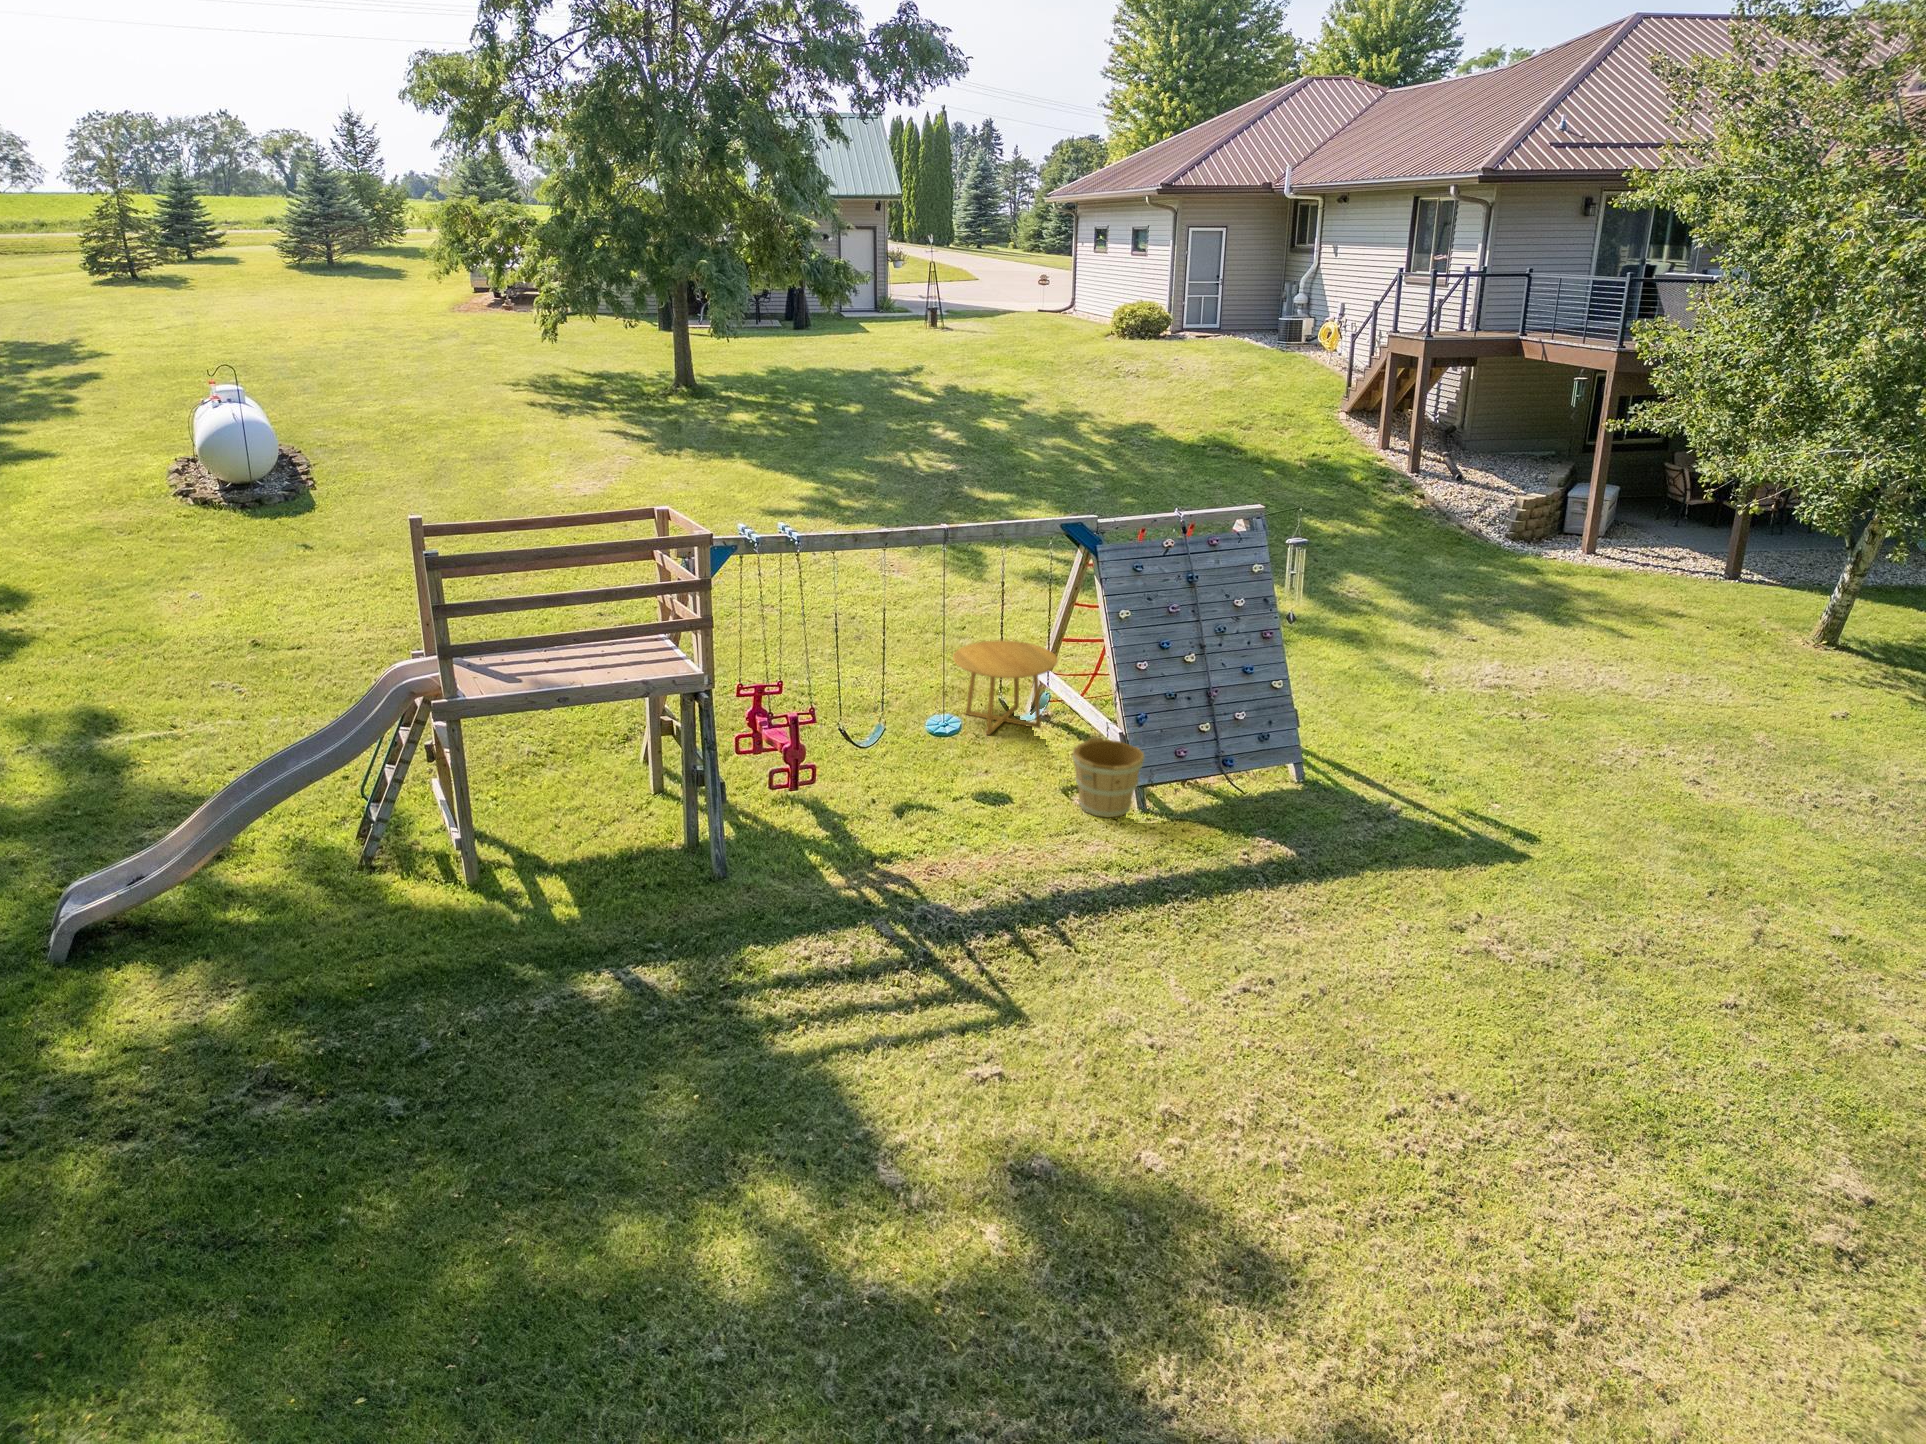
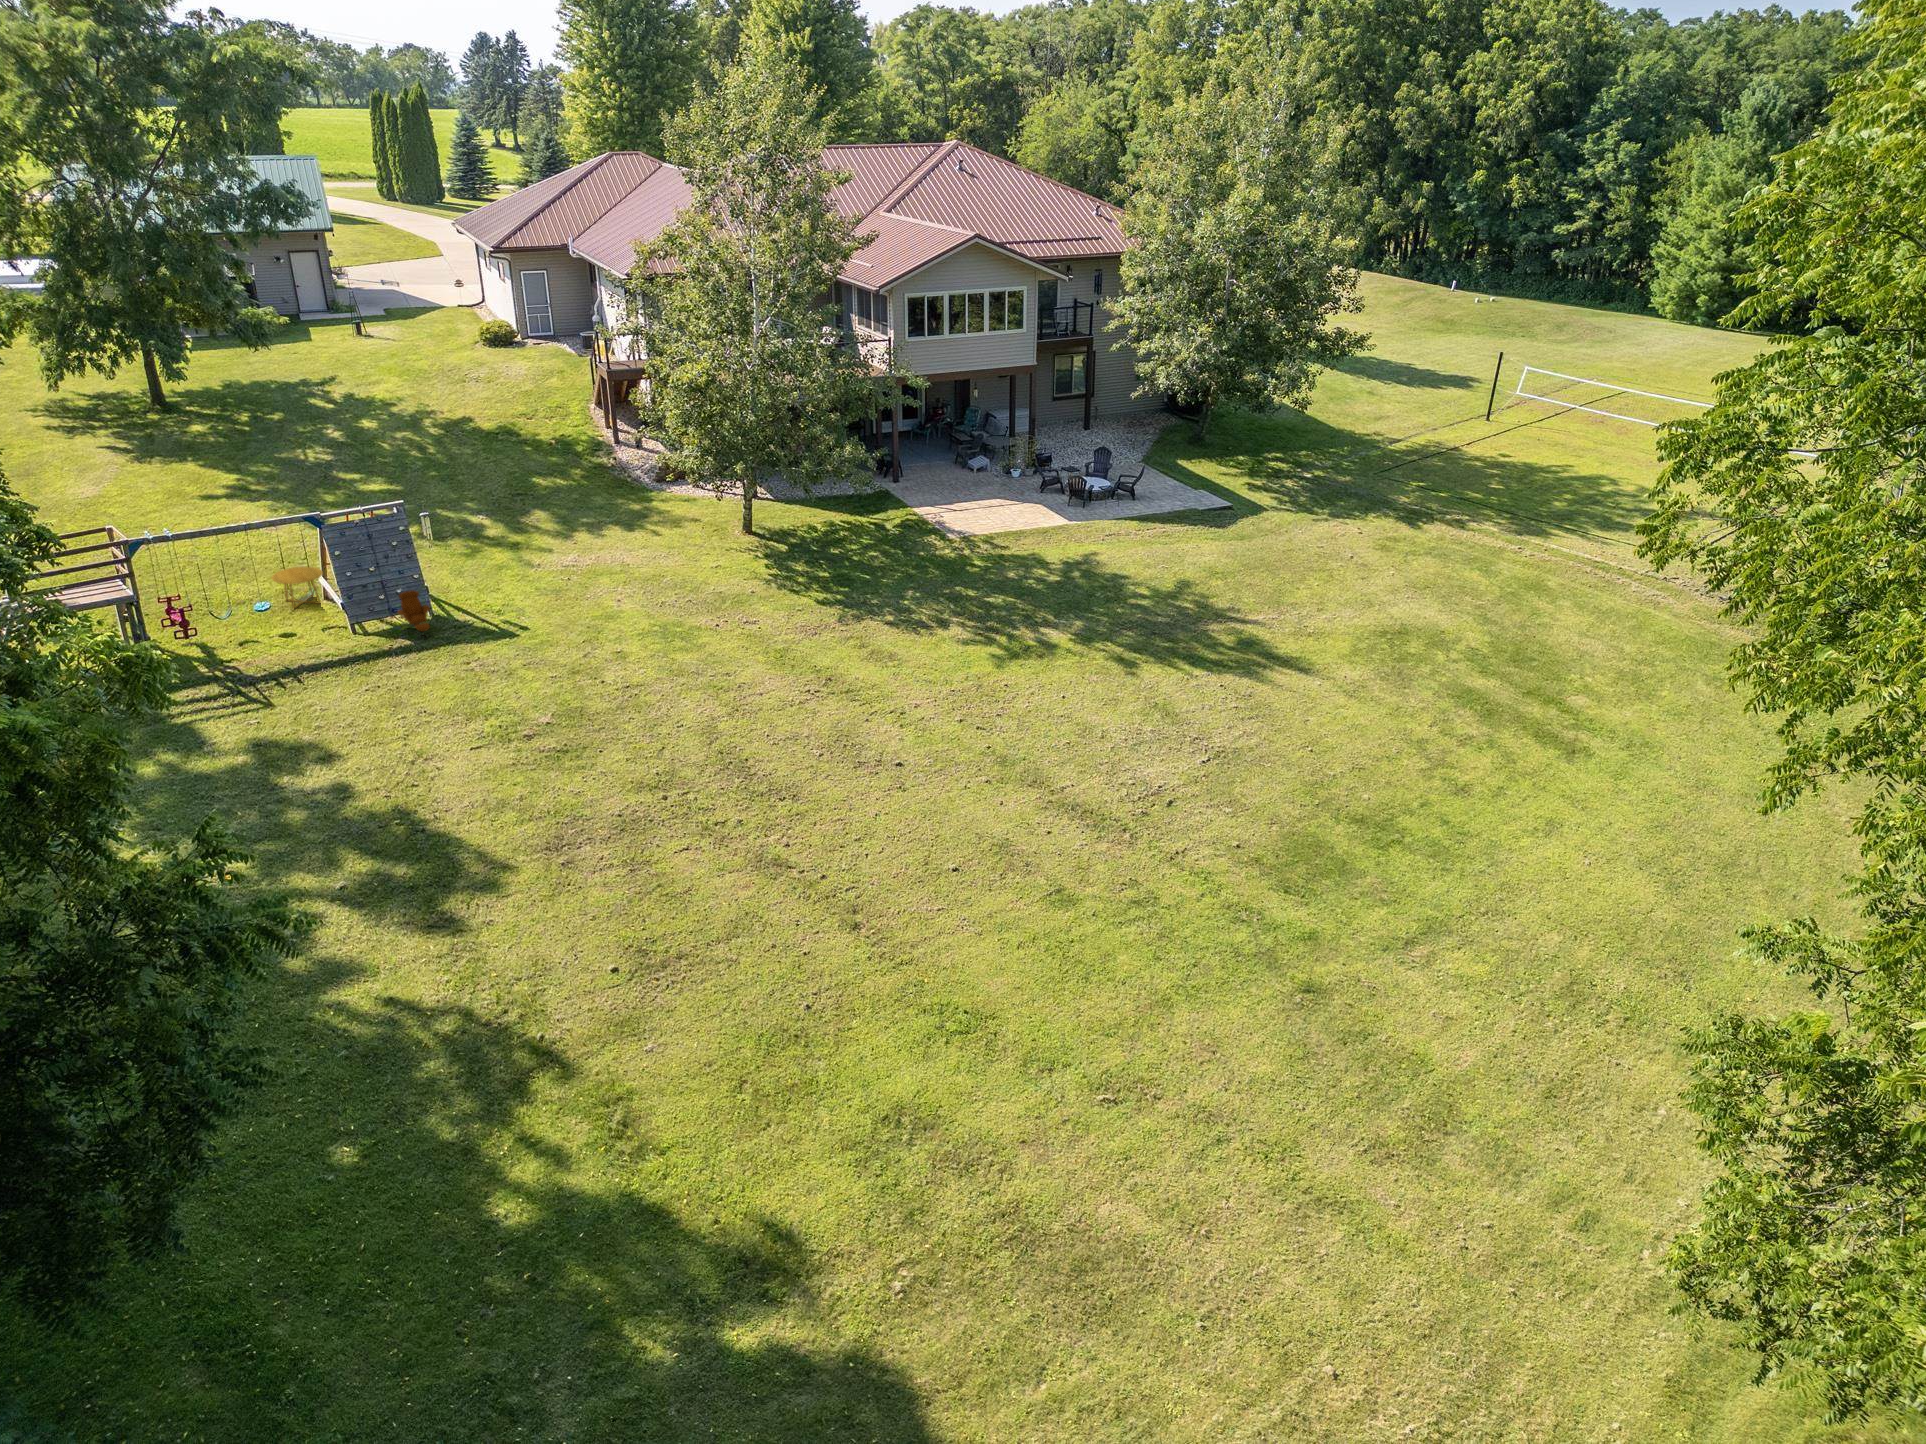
lounge chair: none [1264,721,1358,859] -> present [398,590,430,636]
wooden bucket: present [1073,738,1144,818] -> none [315,605,347,637]

